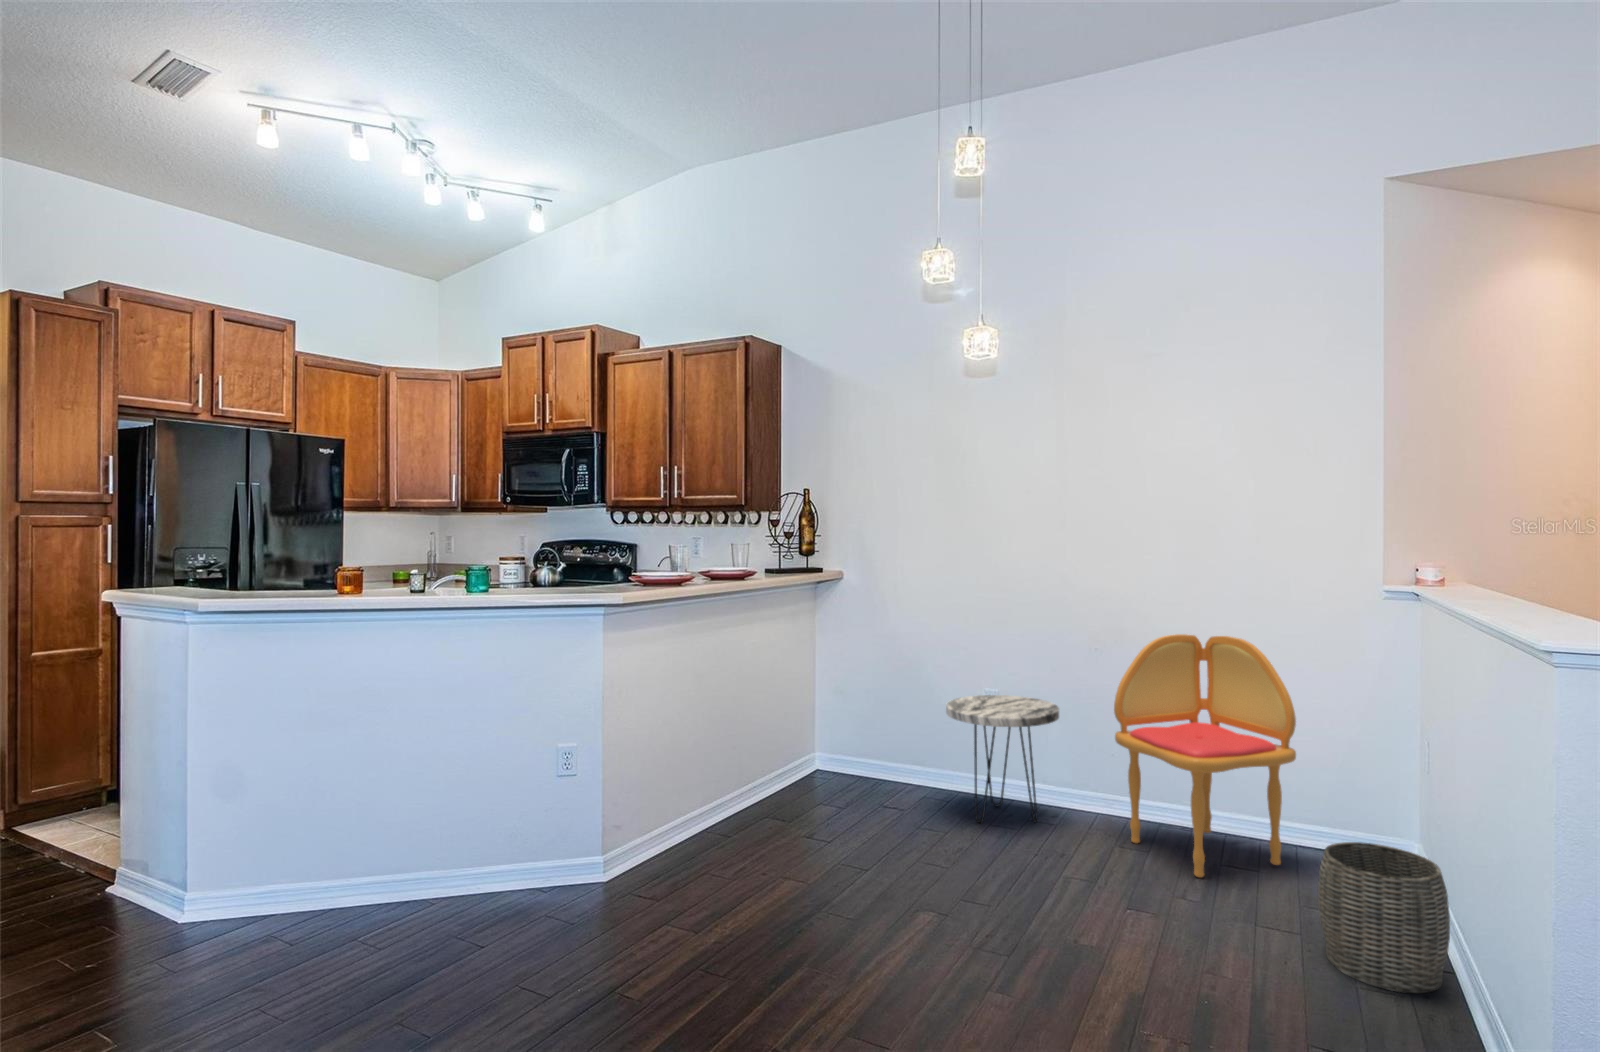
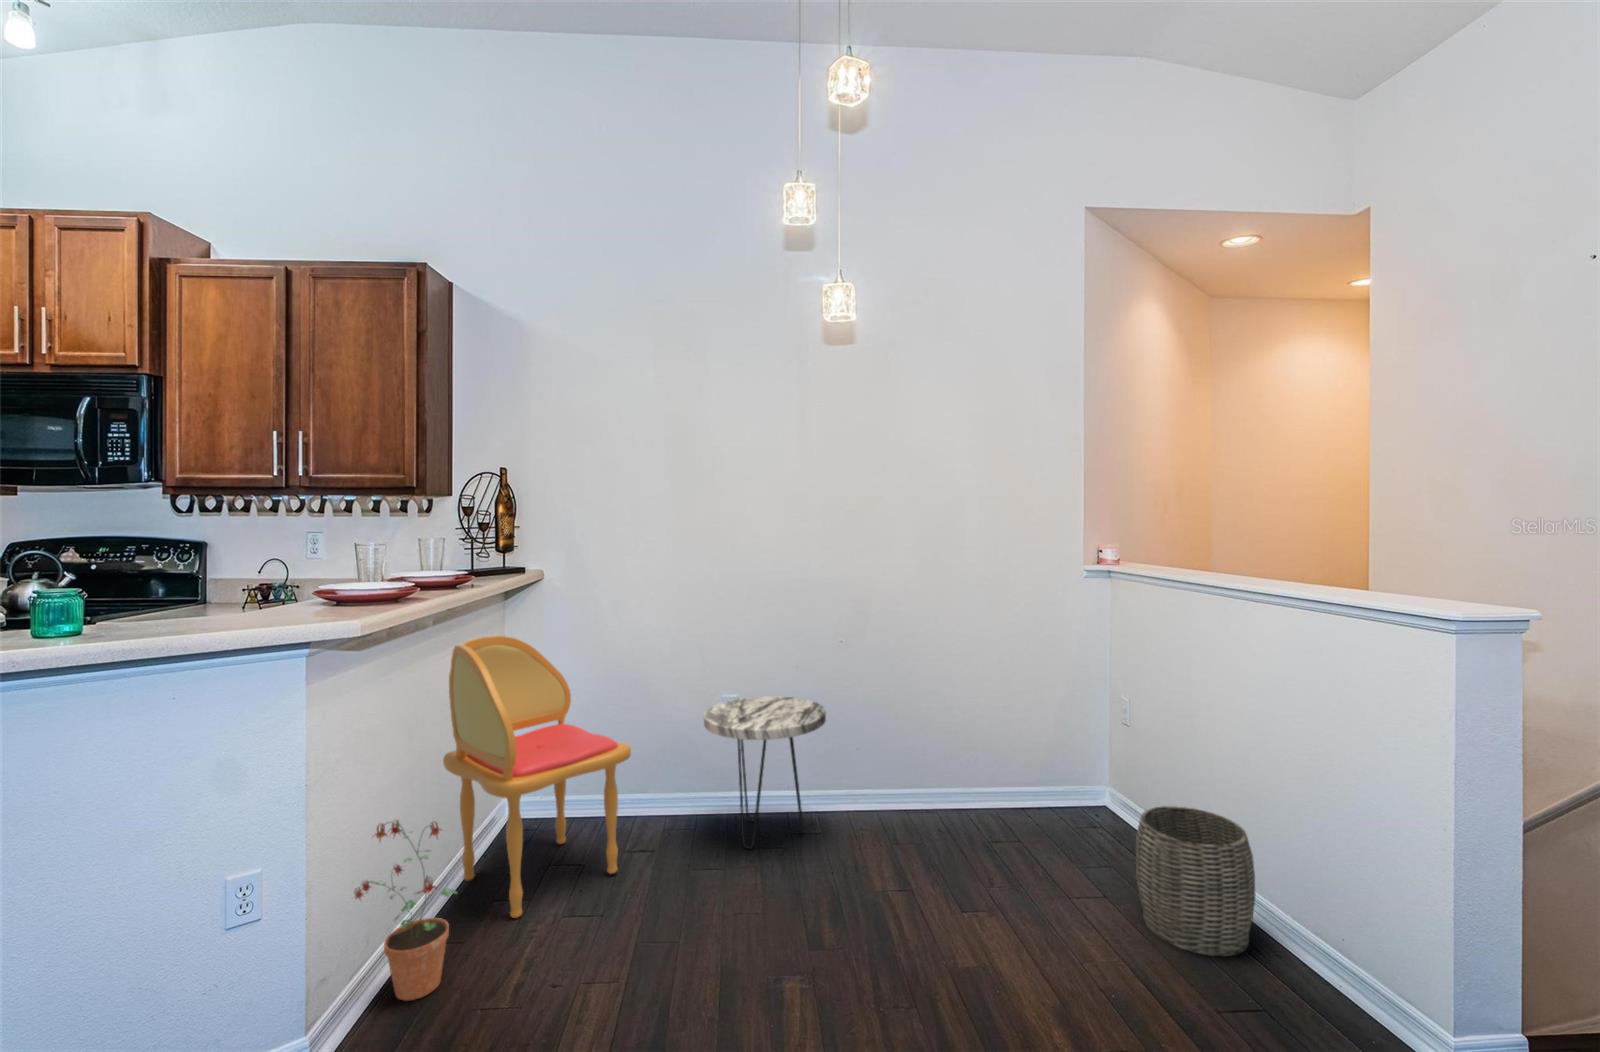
dining chair: present [1114,634,1296,877] -> present [443,636,631,918]
potted plant: none [683,730,743,847] -> present [355,820,457,1001]

